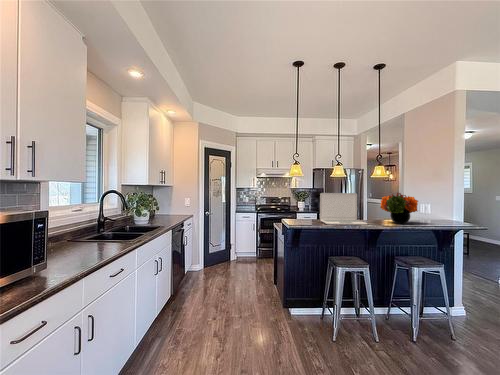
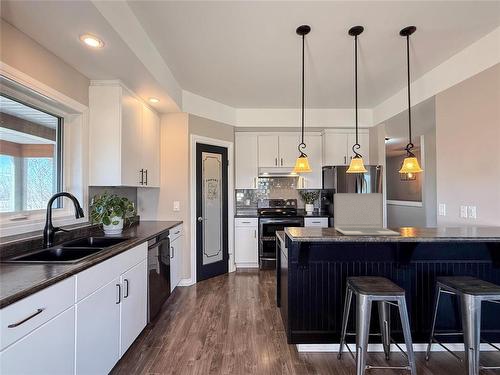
flower arrangement: present [380,193,418,224] -> none [413,192,470,233]

